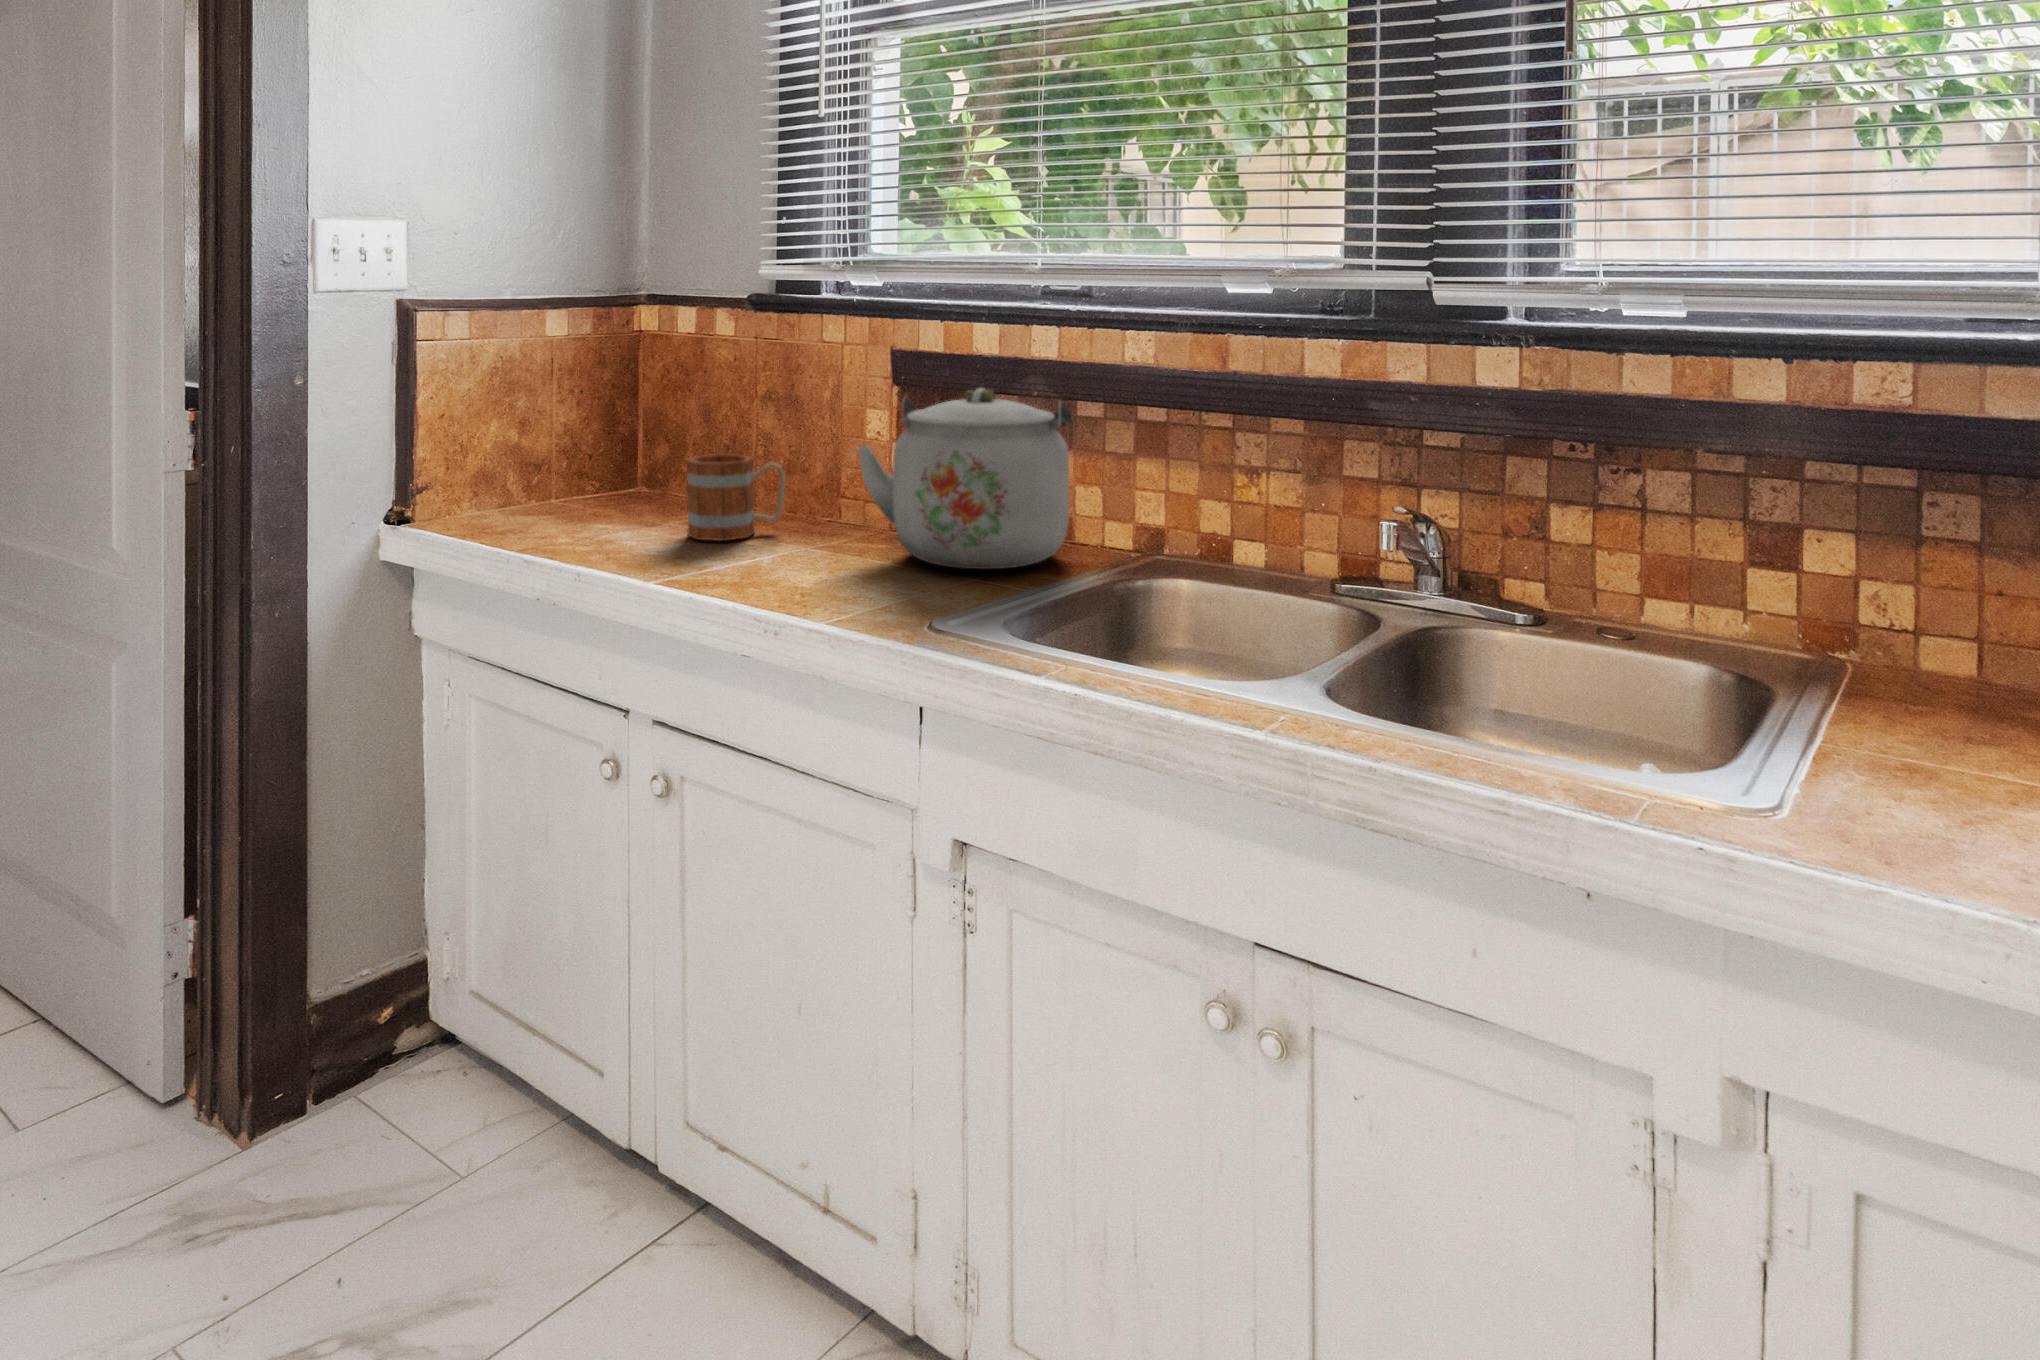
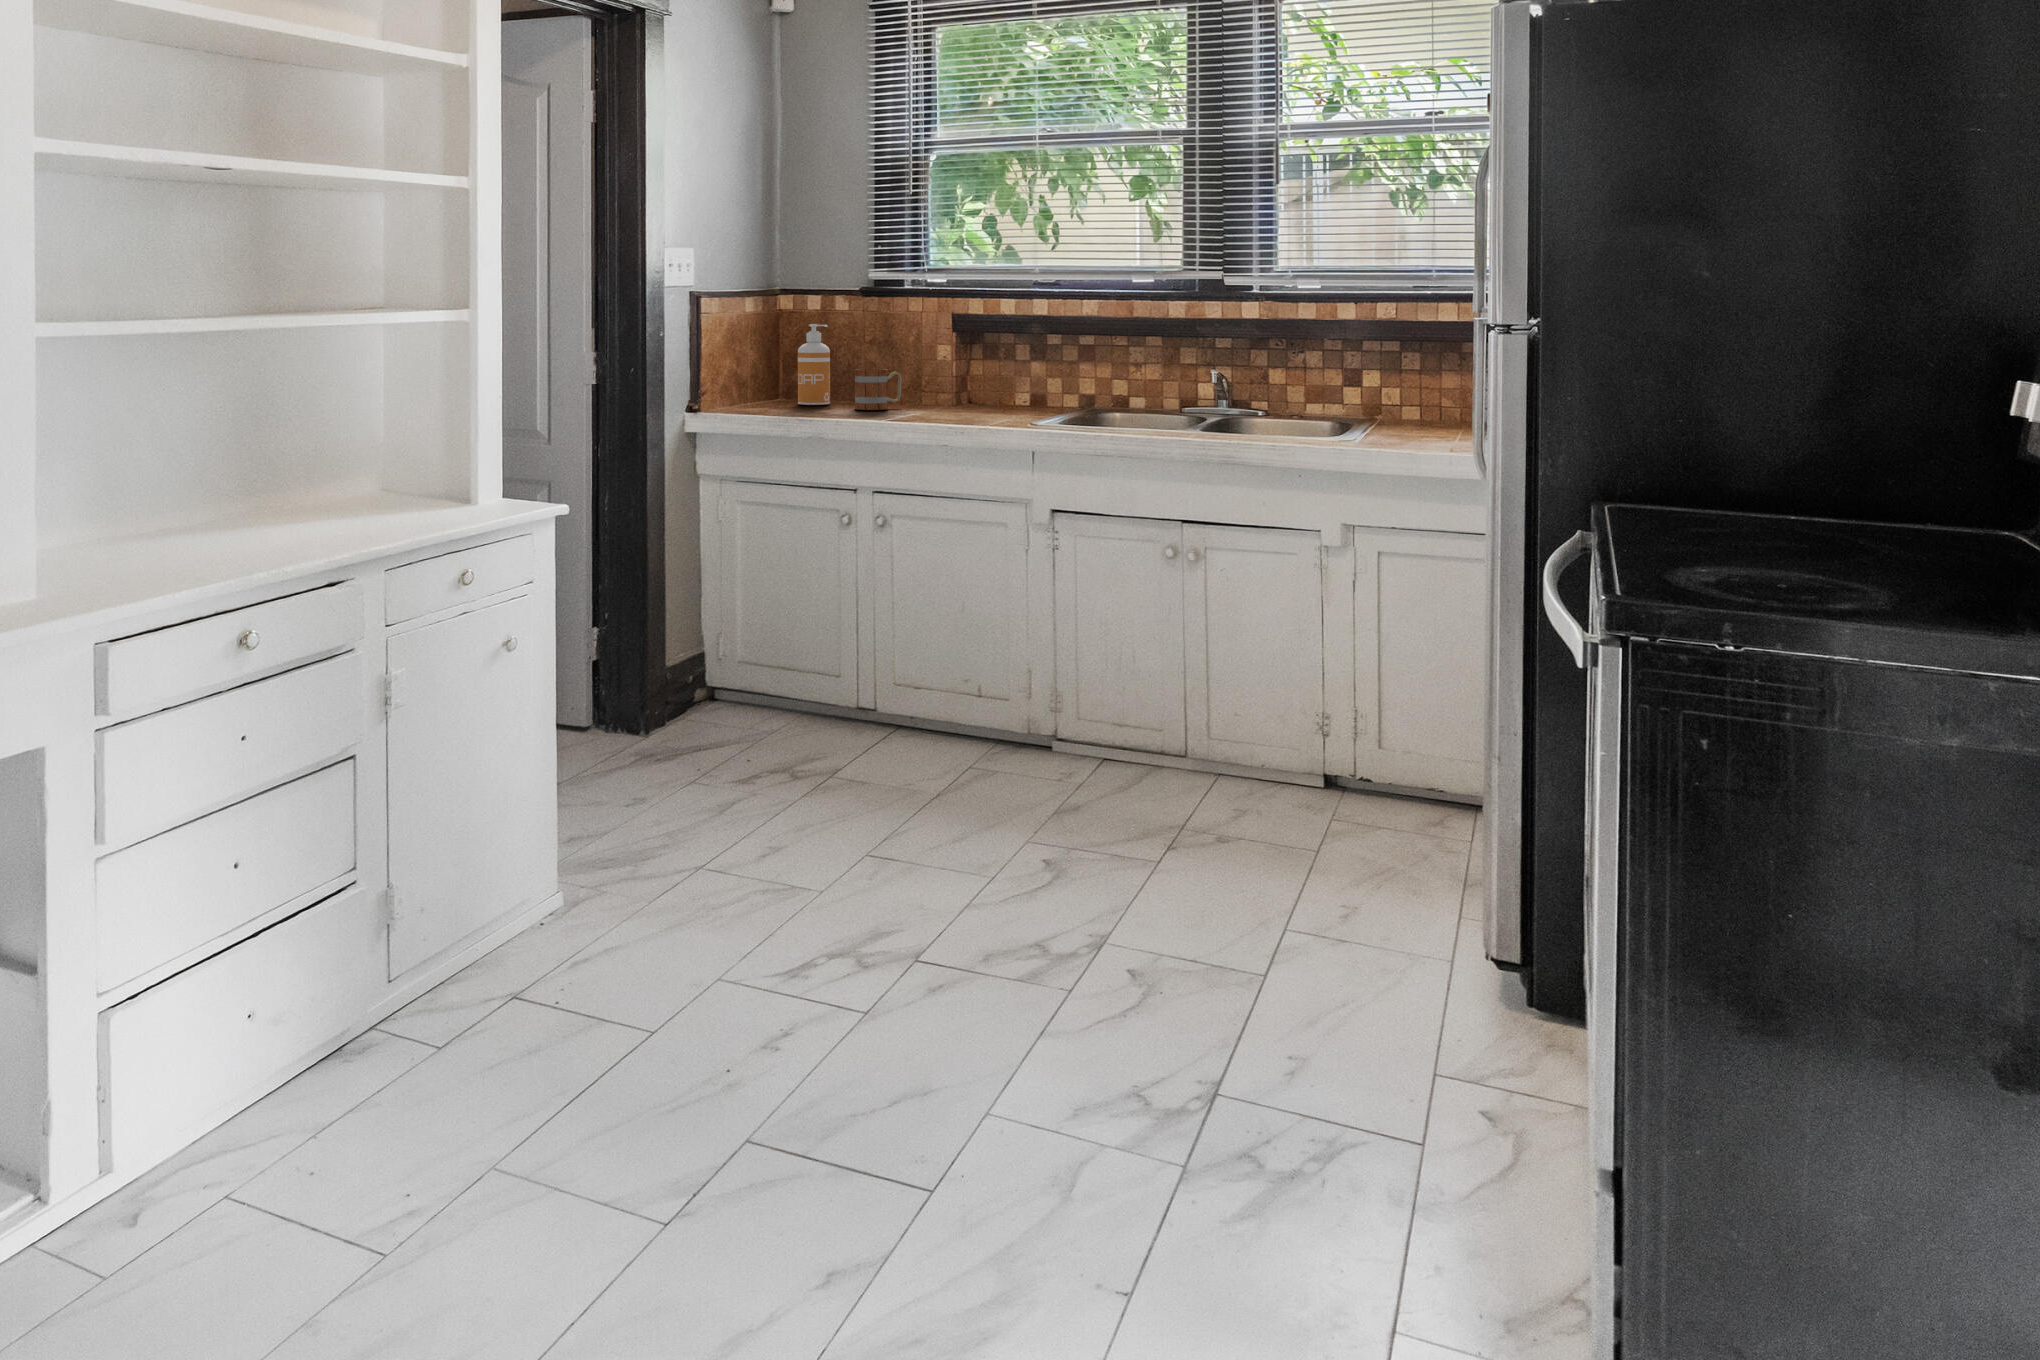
soap dispenser: none [620,365,680,516] -> present [798,324,830,405]
kettle: present [857,388,1072,569] -> none [953,328,1057,413]

